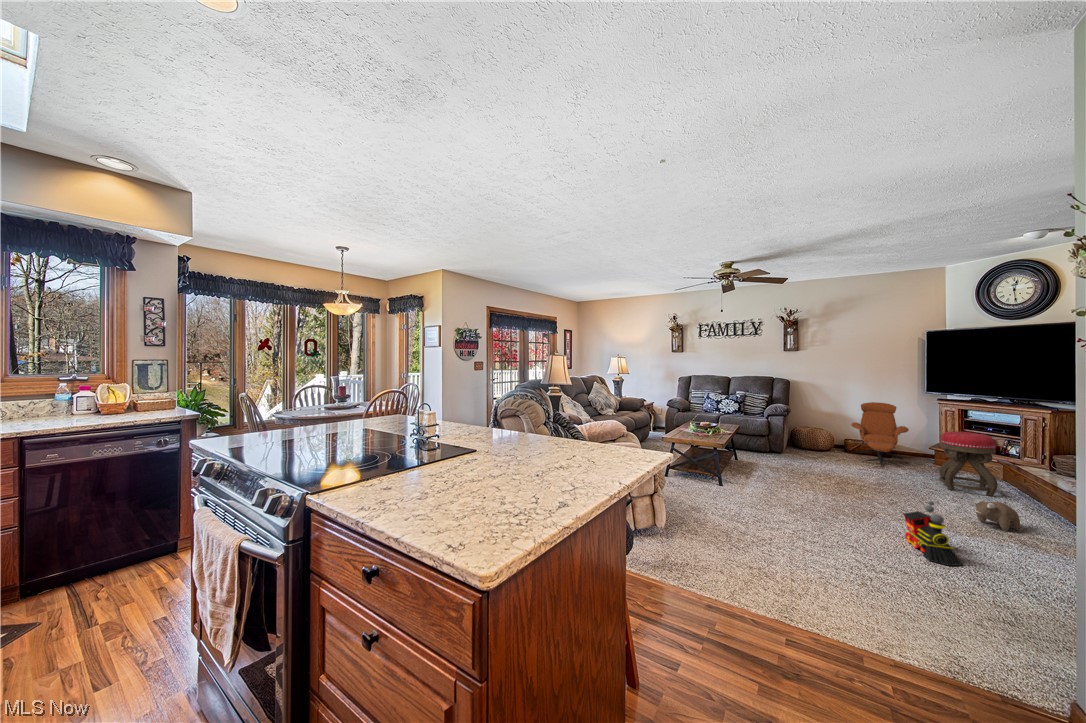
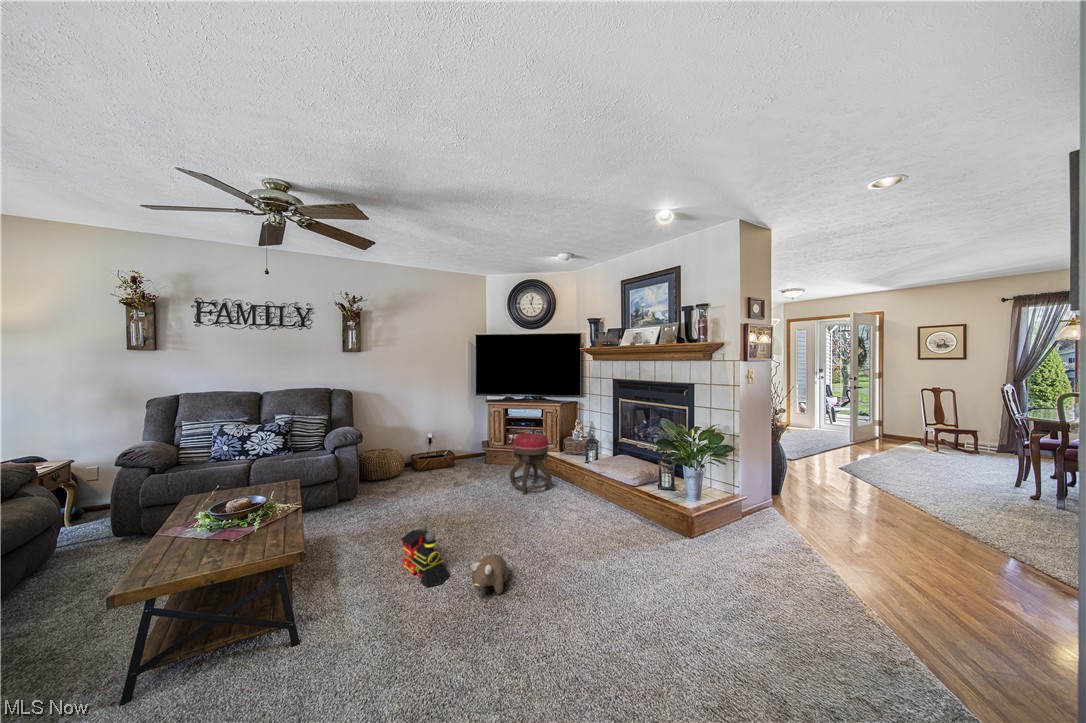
lounge chair: present [851,402,909,467] -> none [420,407,471,482]
plush toy: present [972,499,1020,531] -> present [470,554,508,594]
toy train: present [904,501,962,566] -> present [401,517,450,587]

